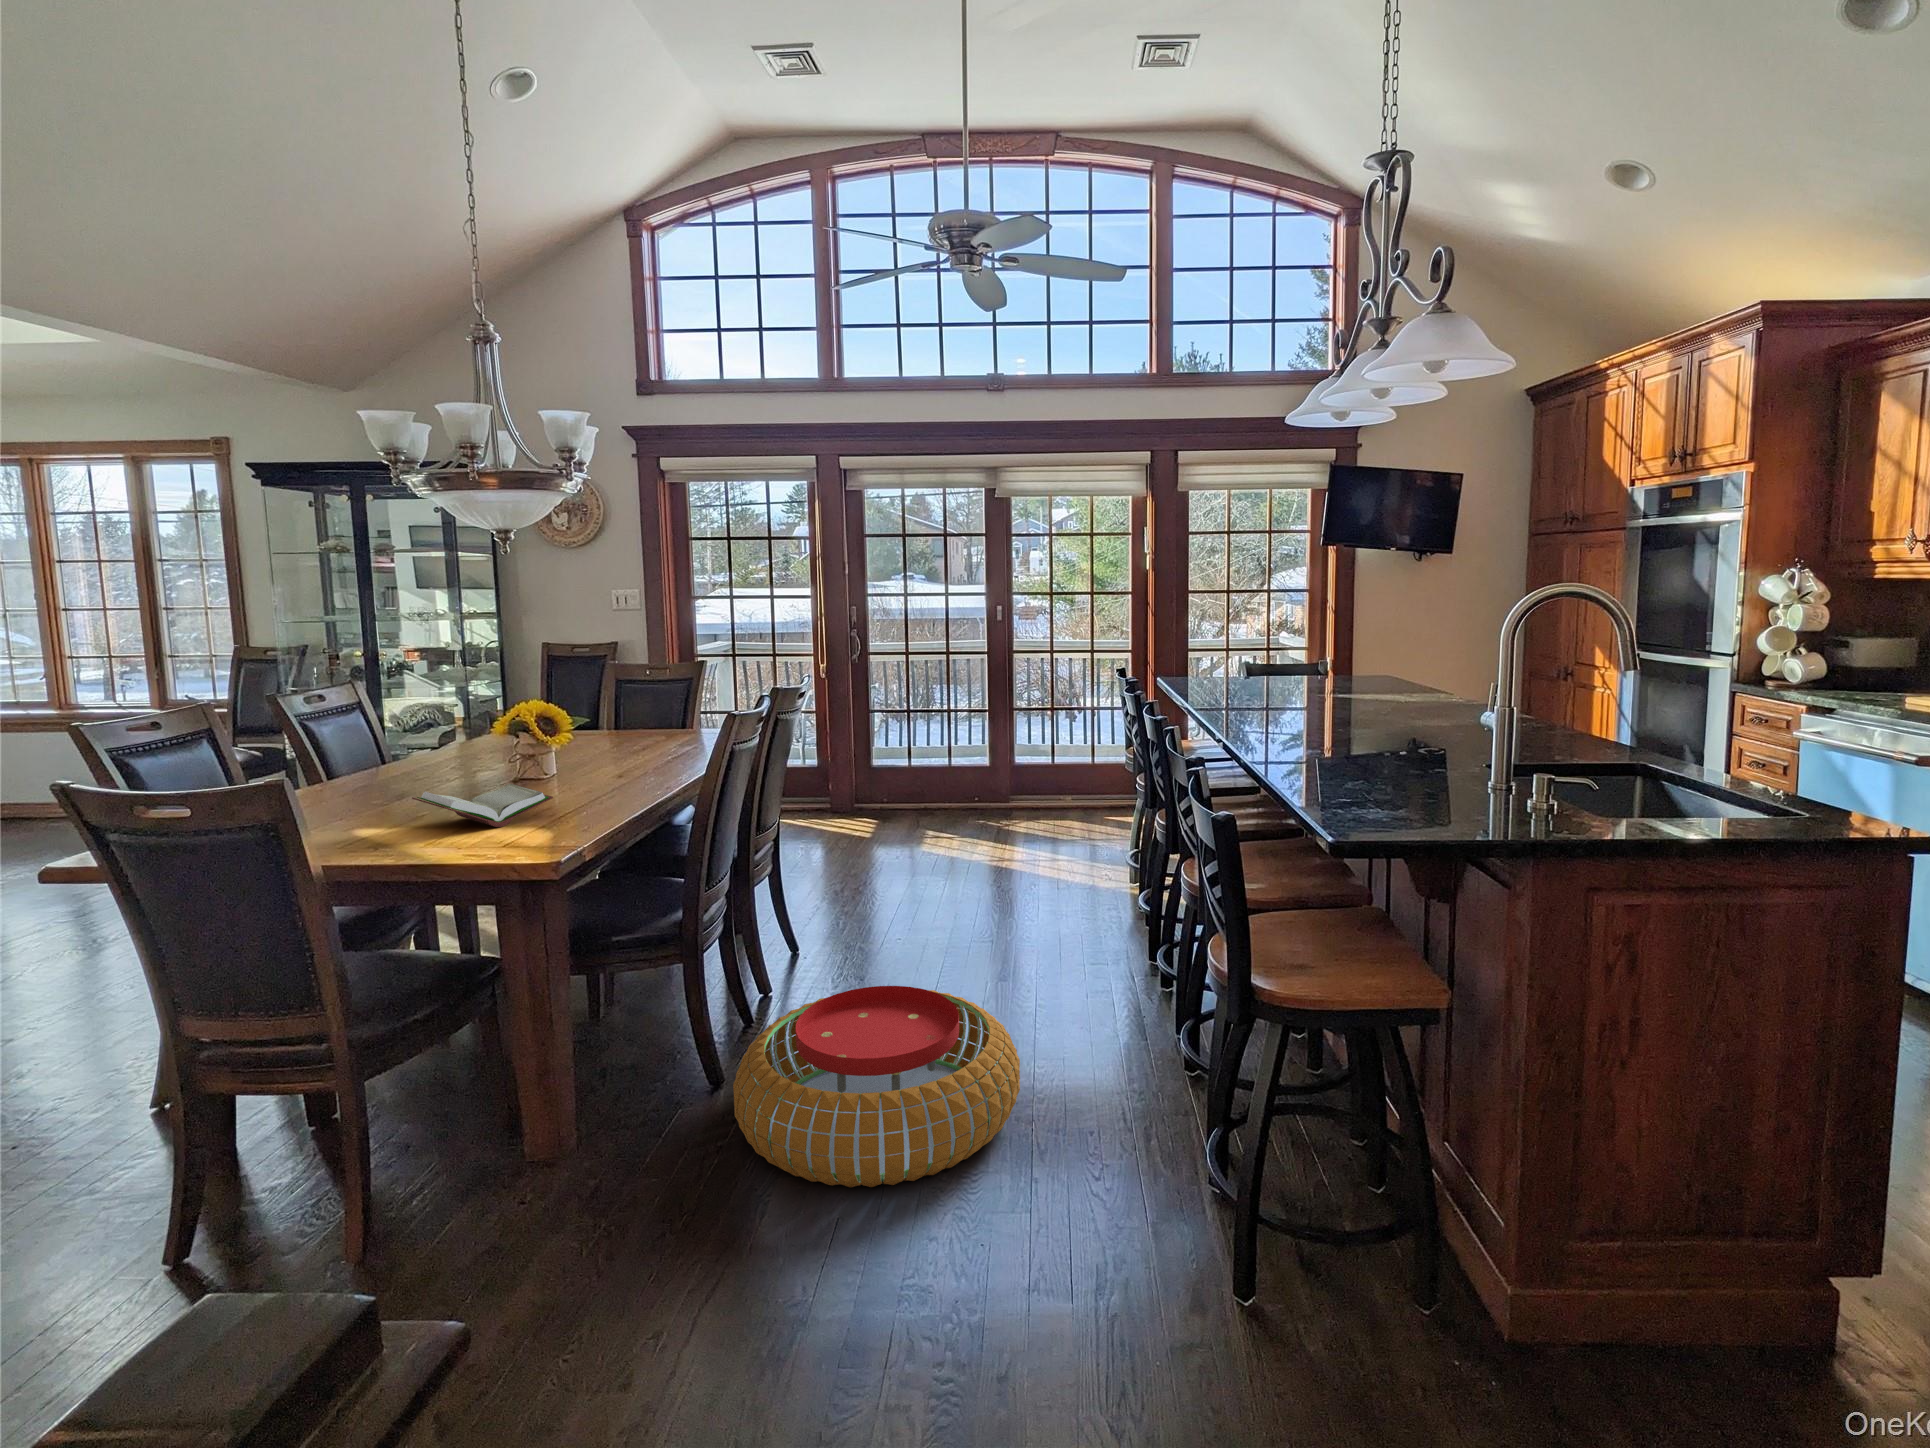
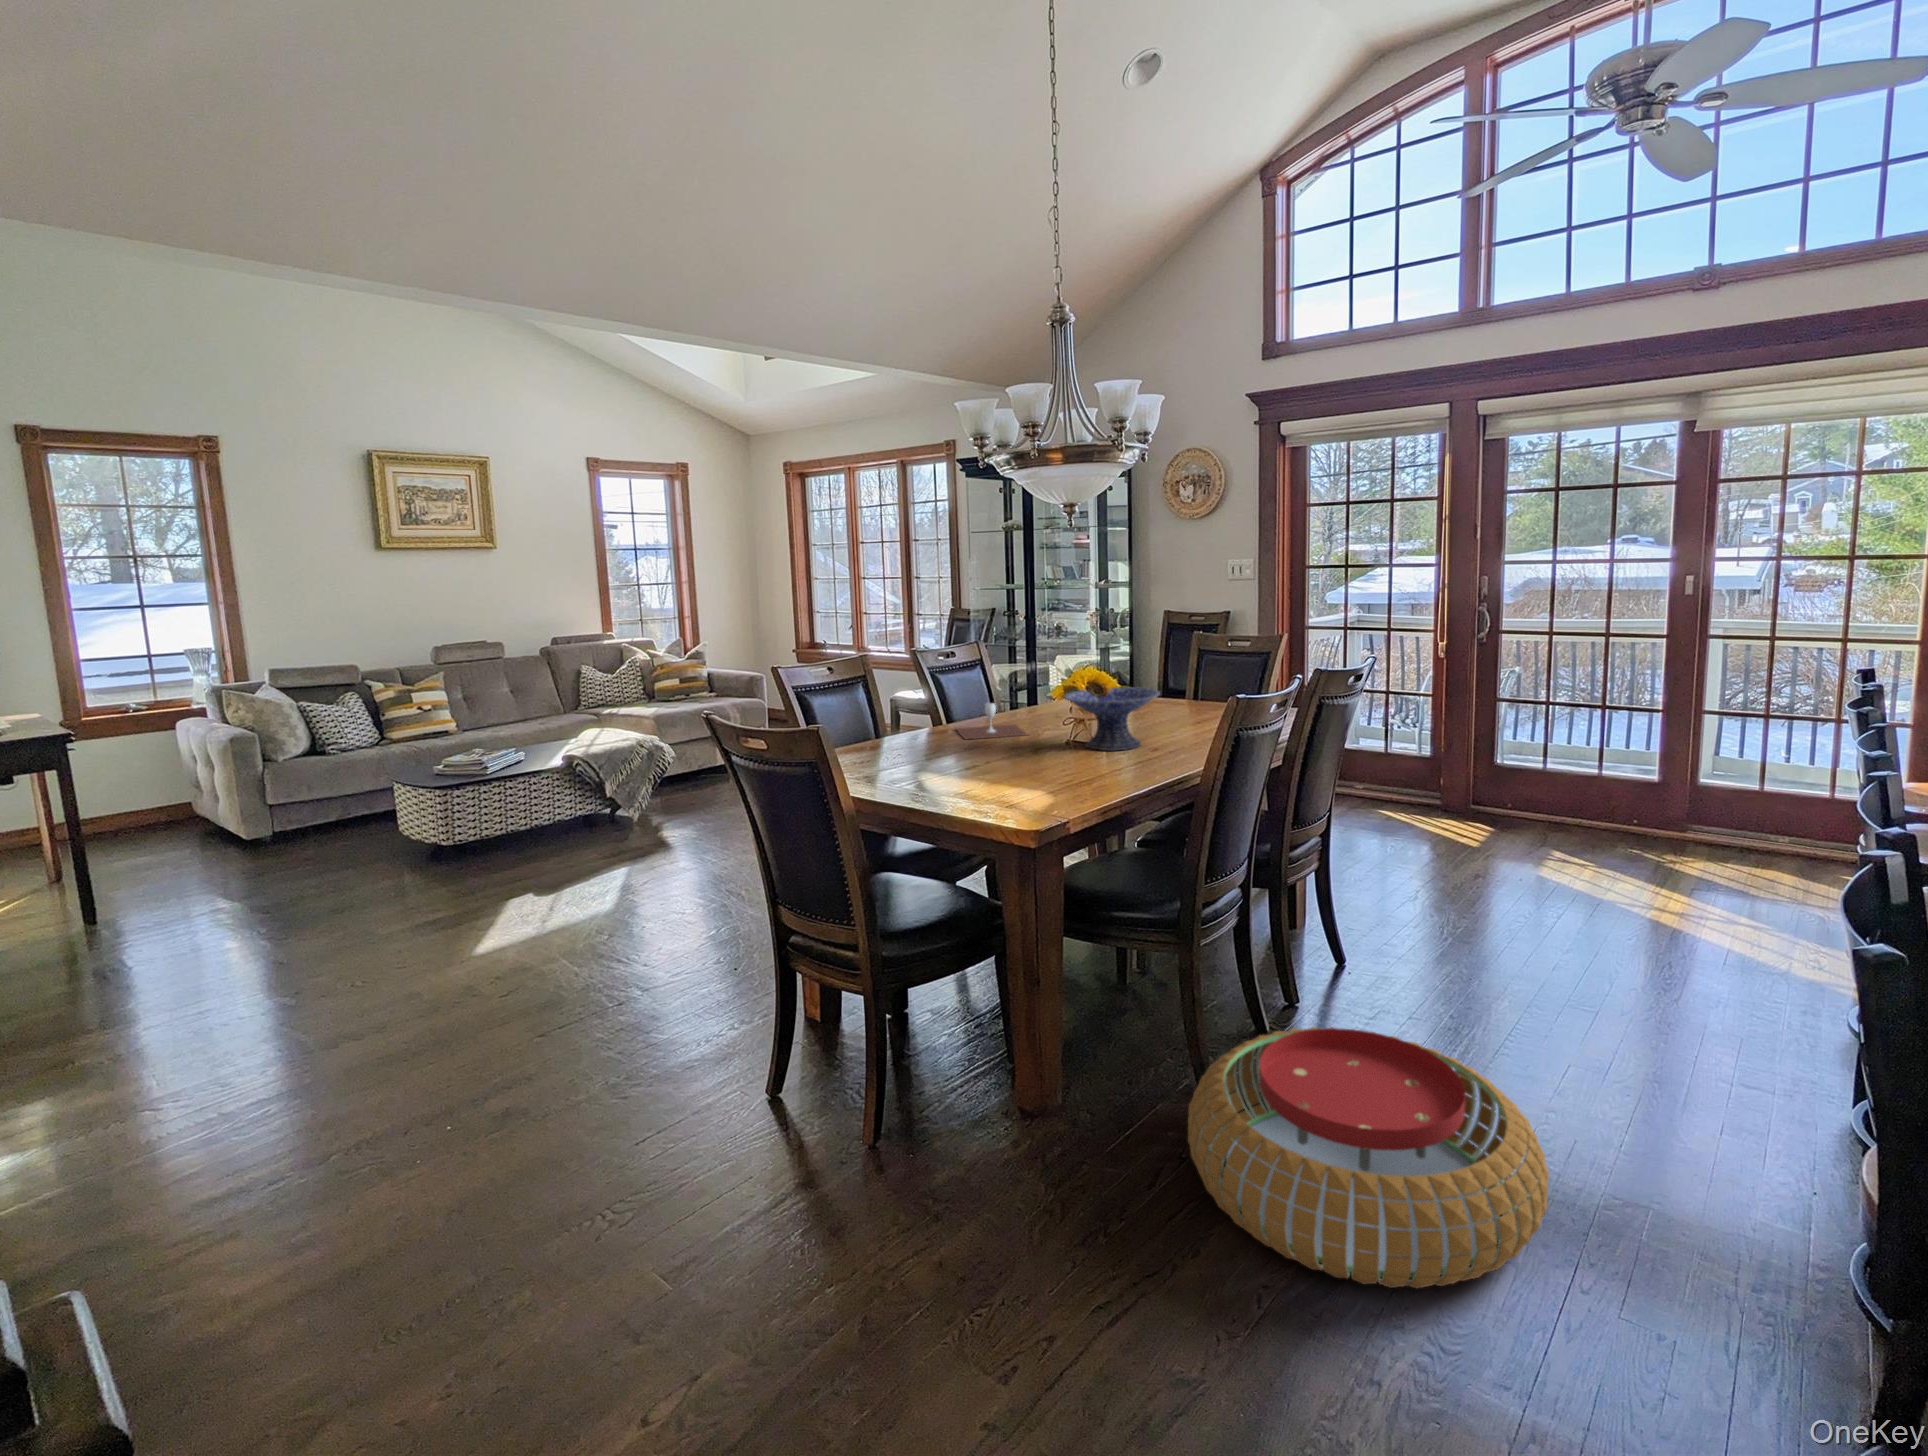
decorative bowl: none [513,718,623,784] -> present [1064,687,1160,750]
wine glass: none [354,748,462,793] -> present [956,703,1027,739]
book: present [412,784,553,827] -> none [957,744,1066,785]

